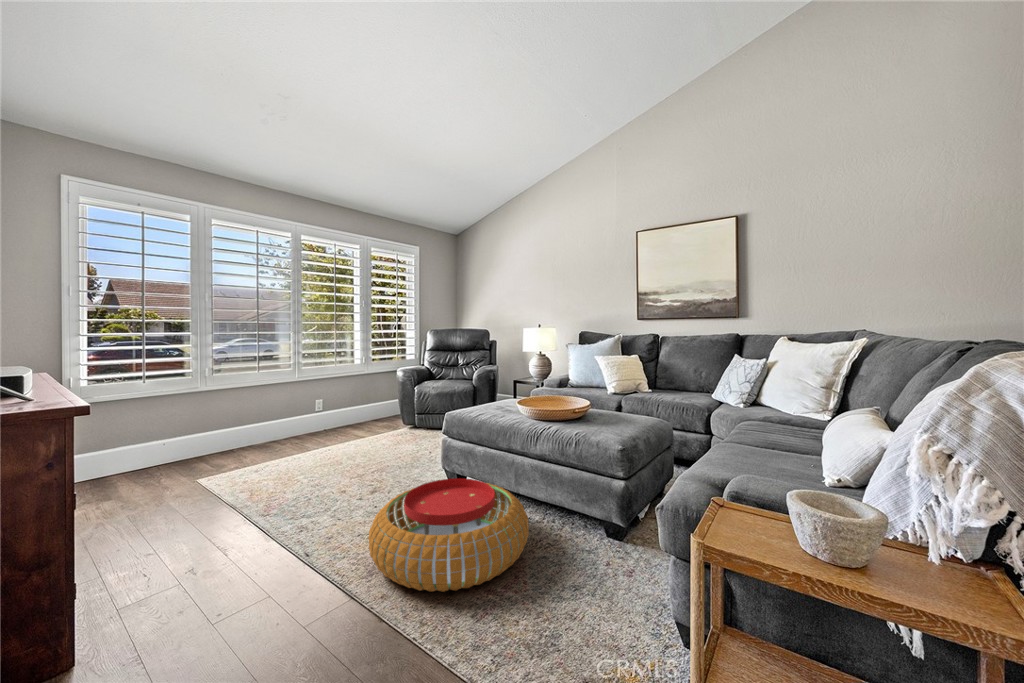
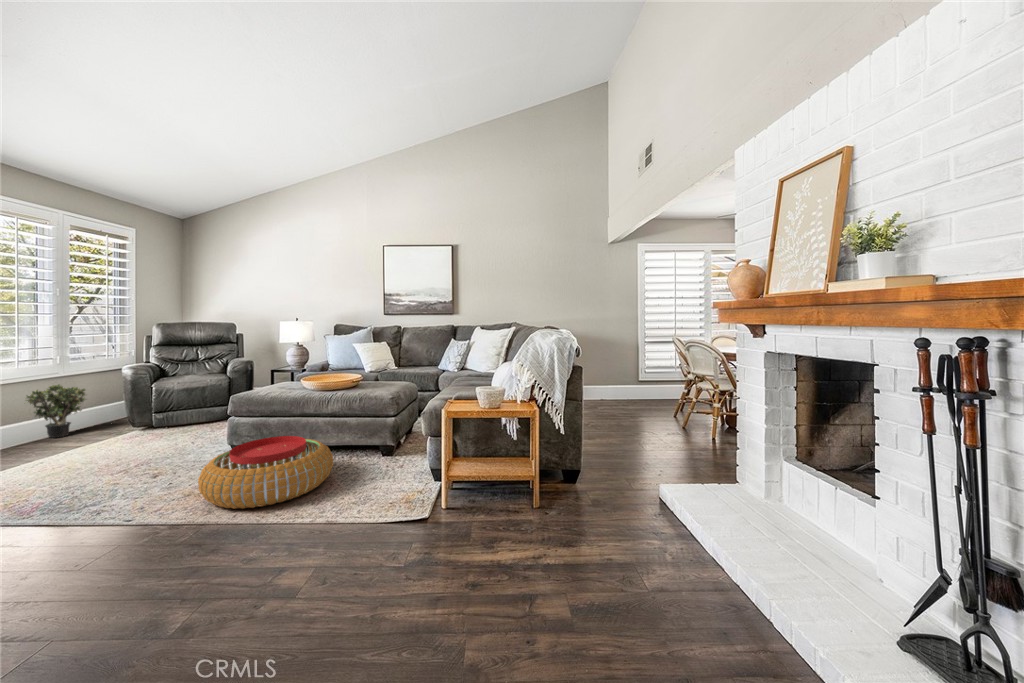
potted plant: none [335,381,374,427] -> present [26,384,85,438]

